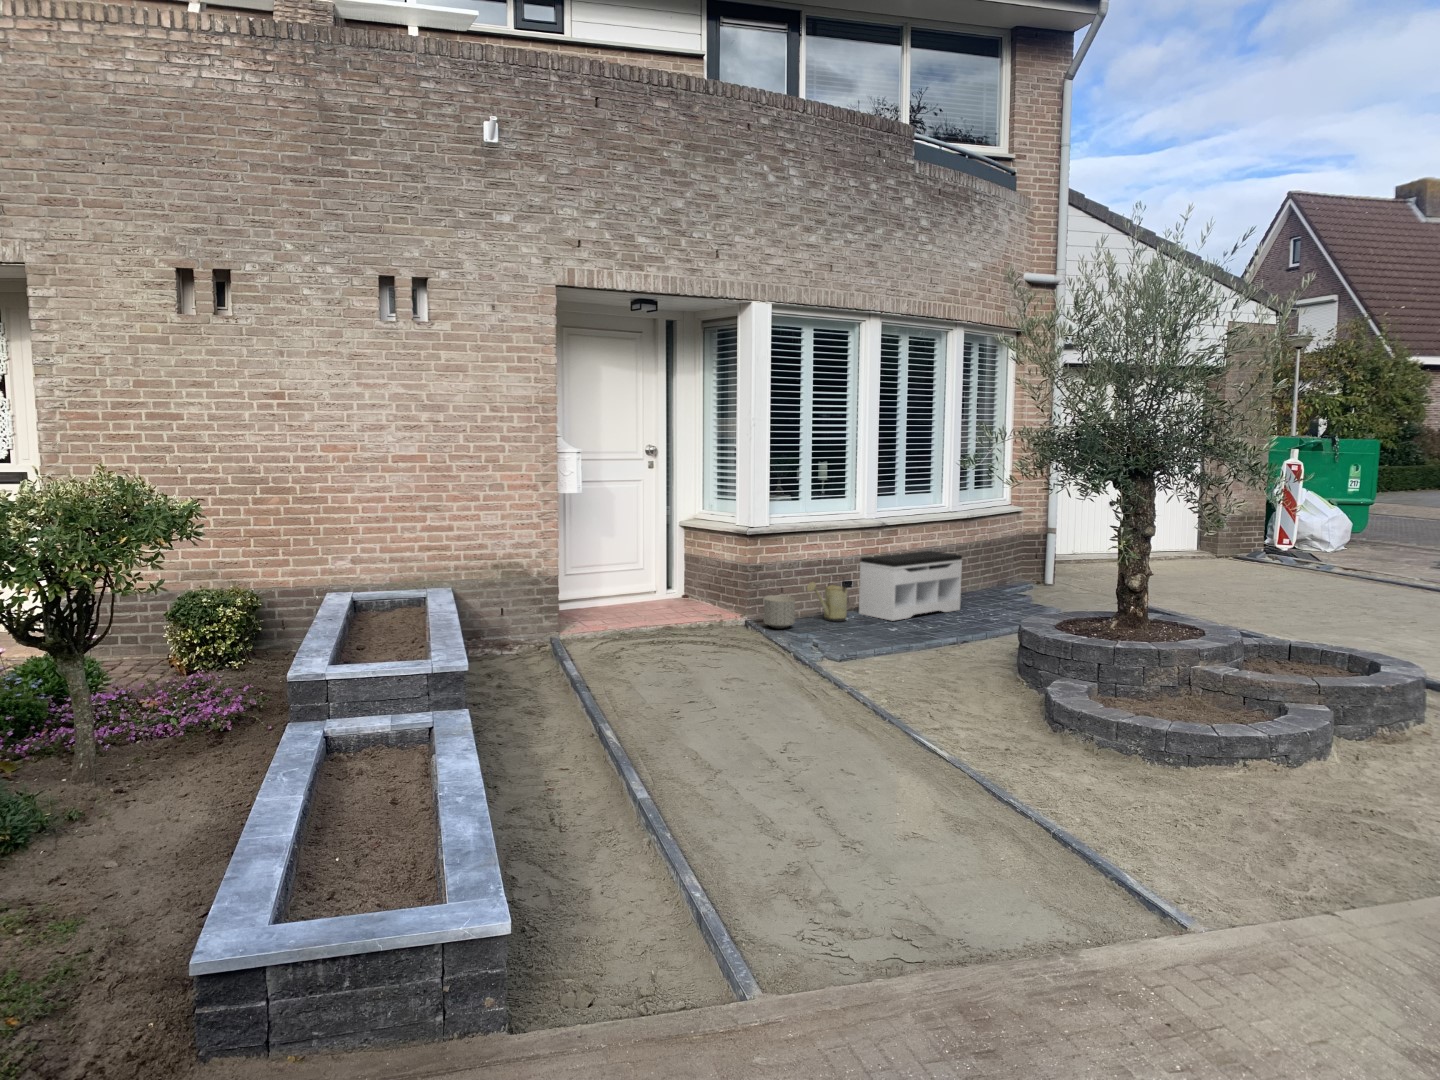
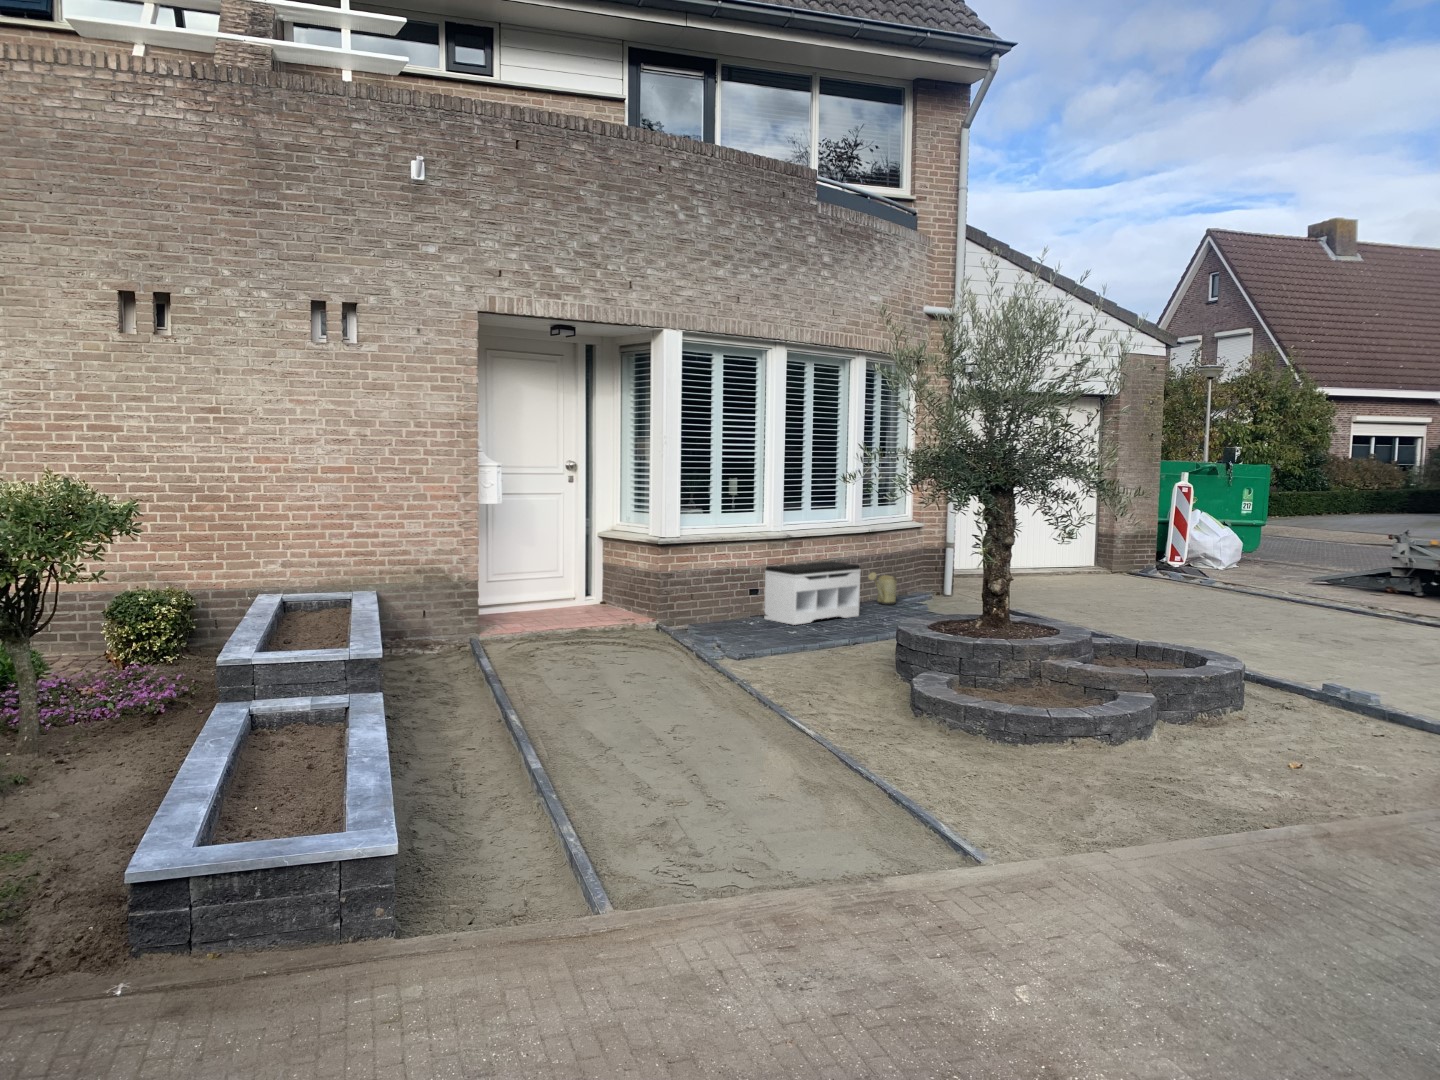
watering can: present [807,582,849,622] -> present [868,572,897,605]
planter: present [764,596,795,629] -> none [673,601,702,631]

